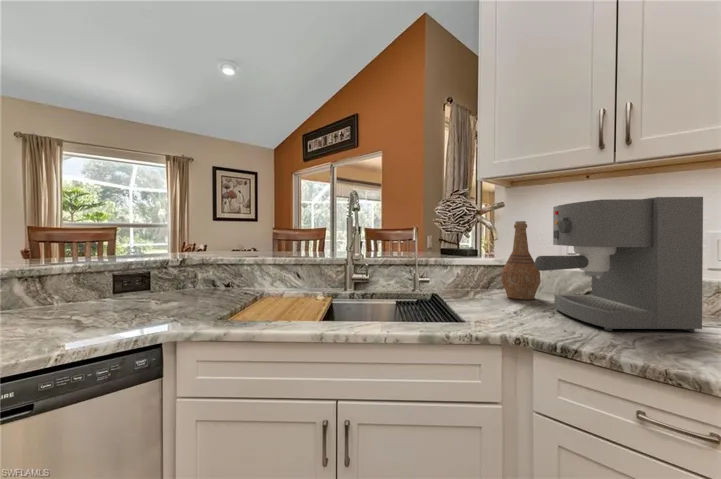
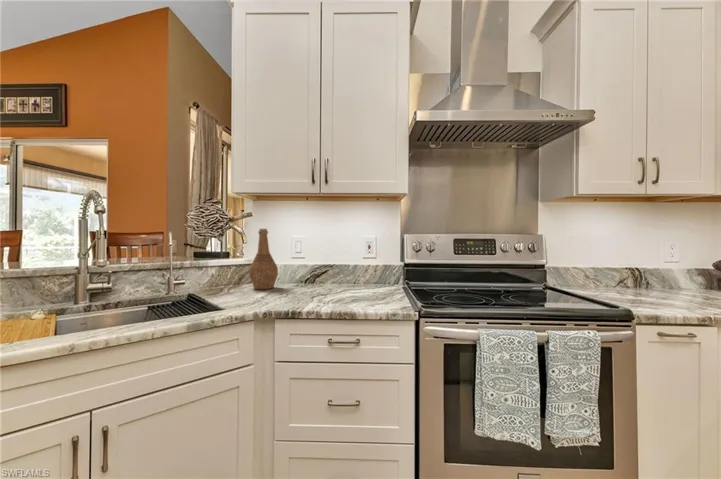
coffee maker: present [535,197,703,331] -> none [276,216,362,299]

